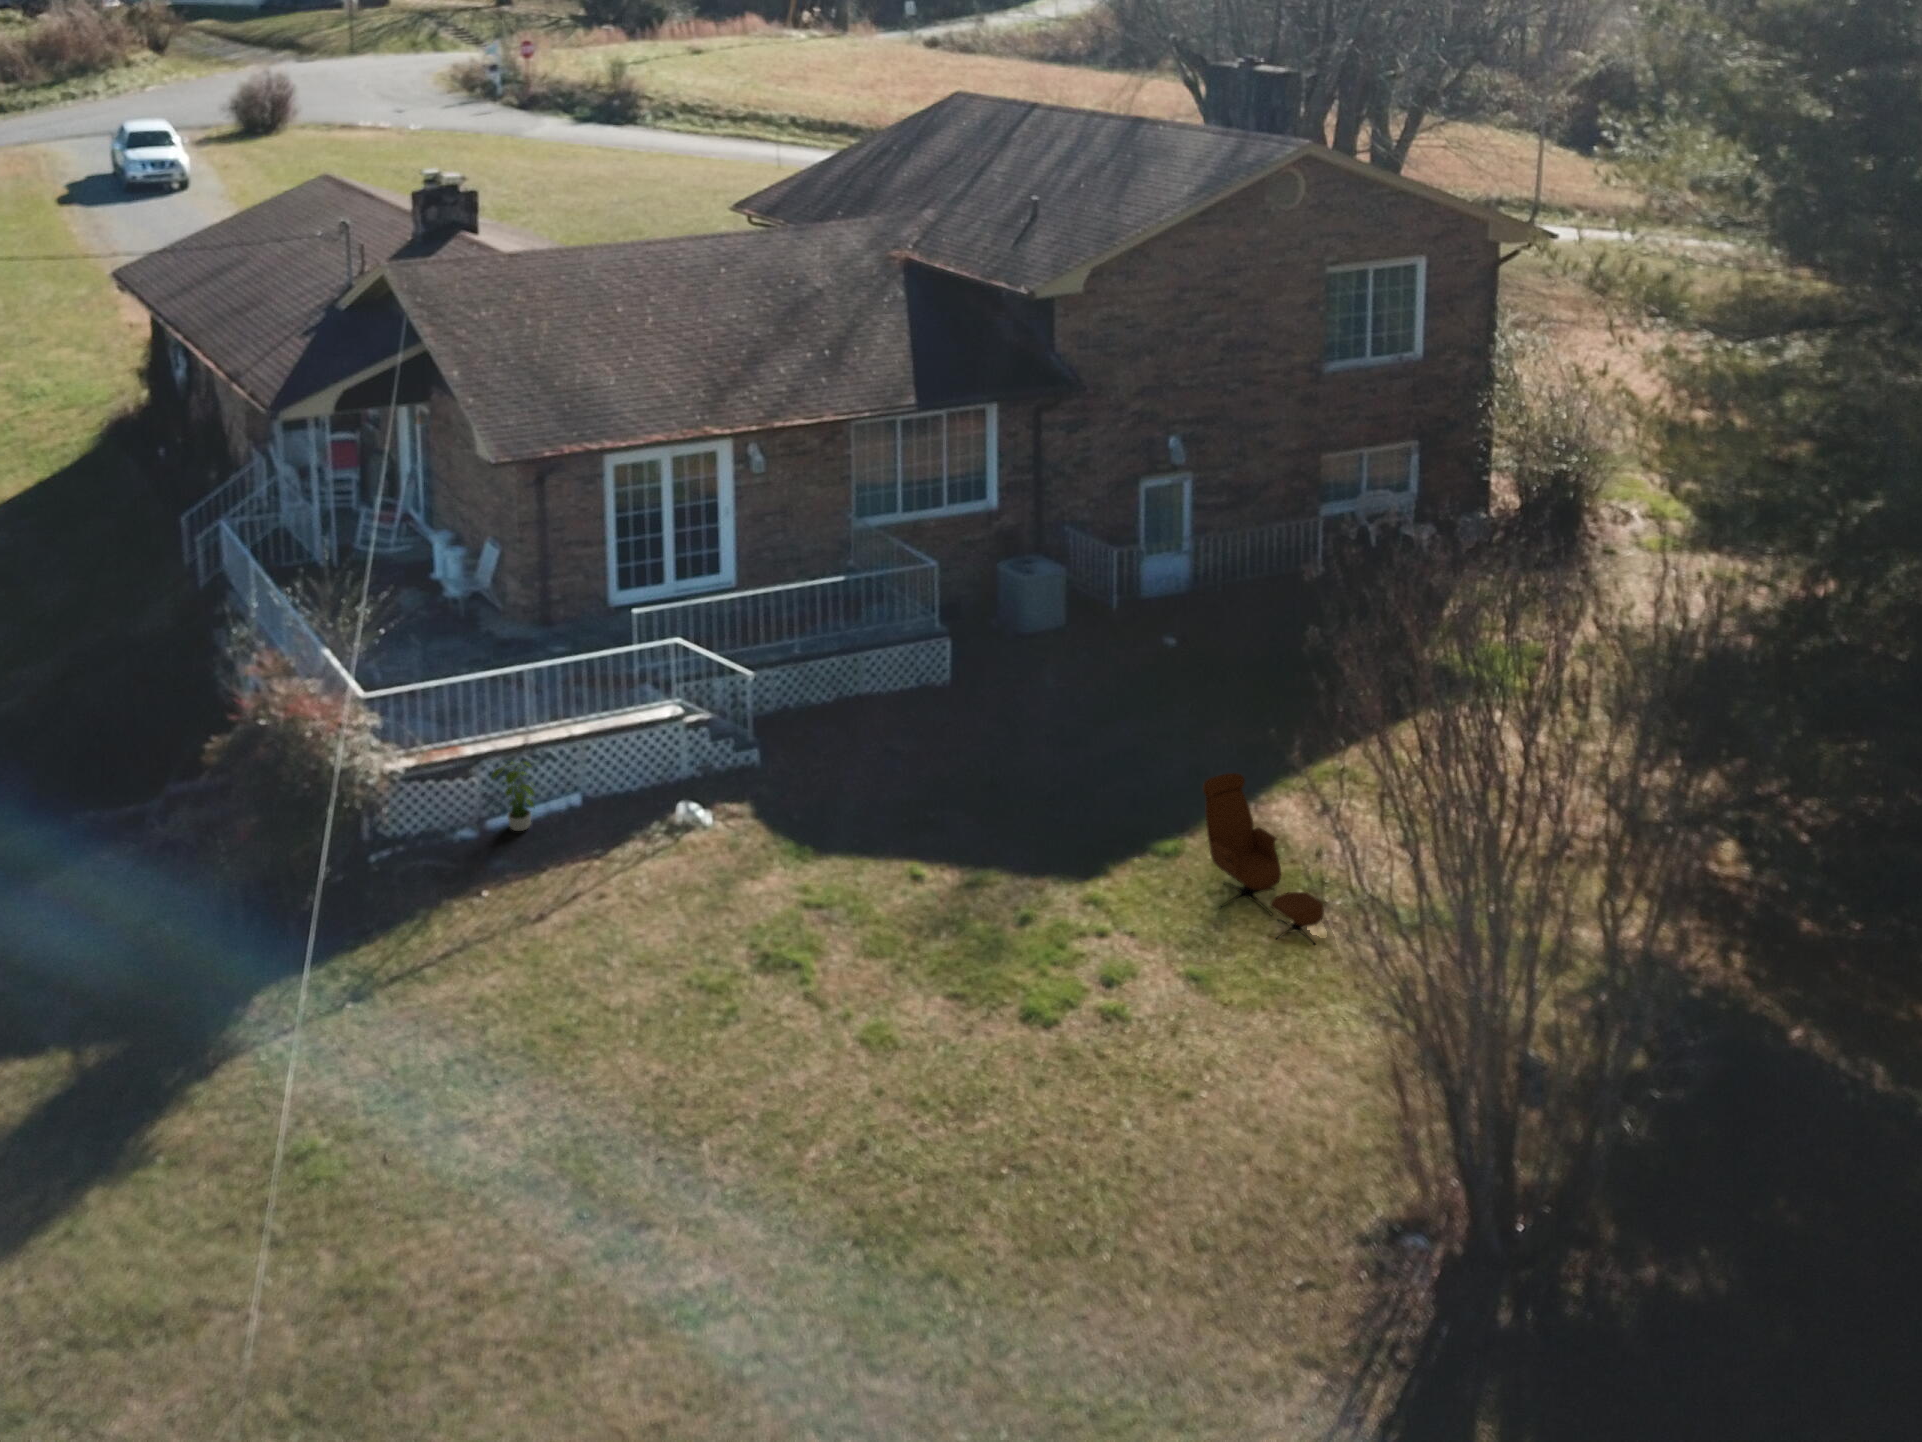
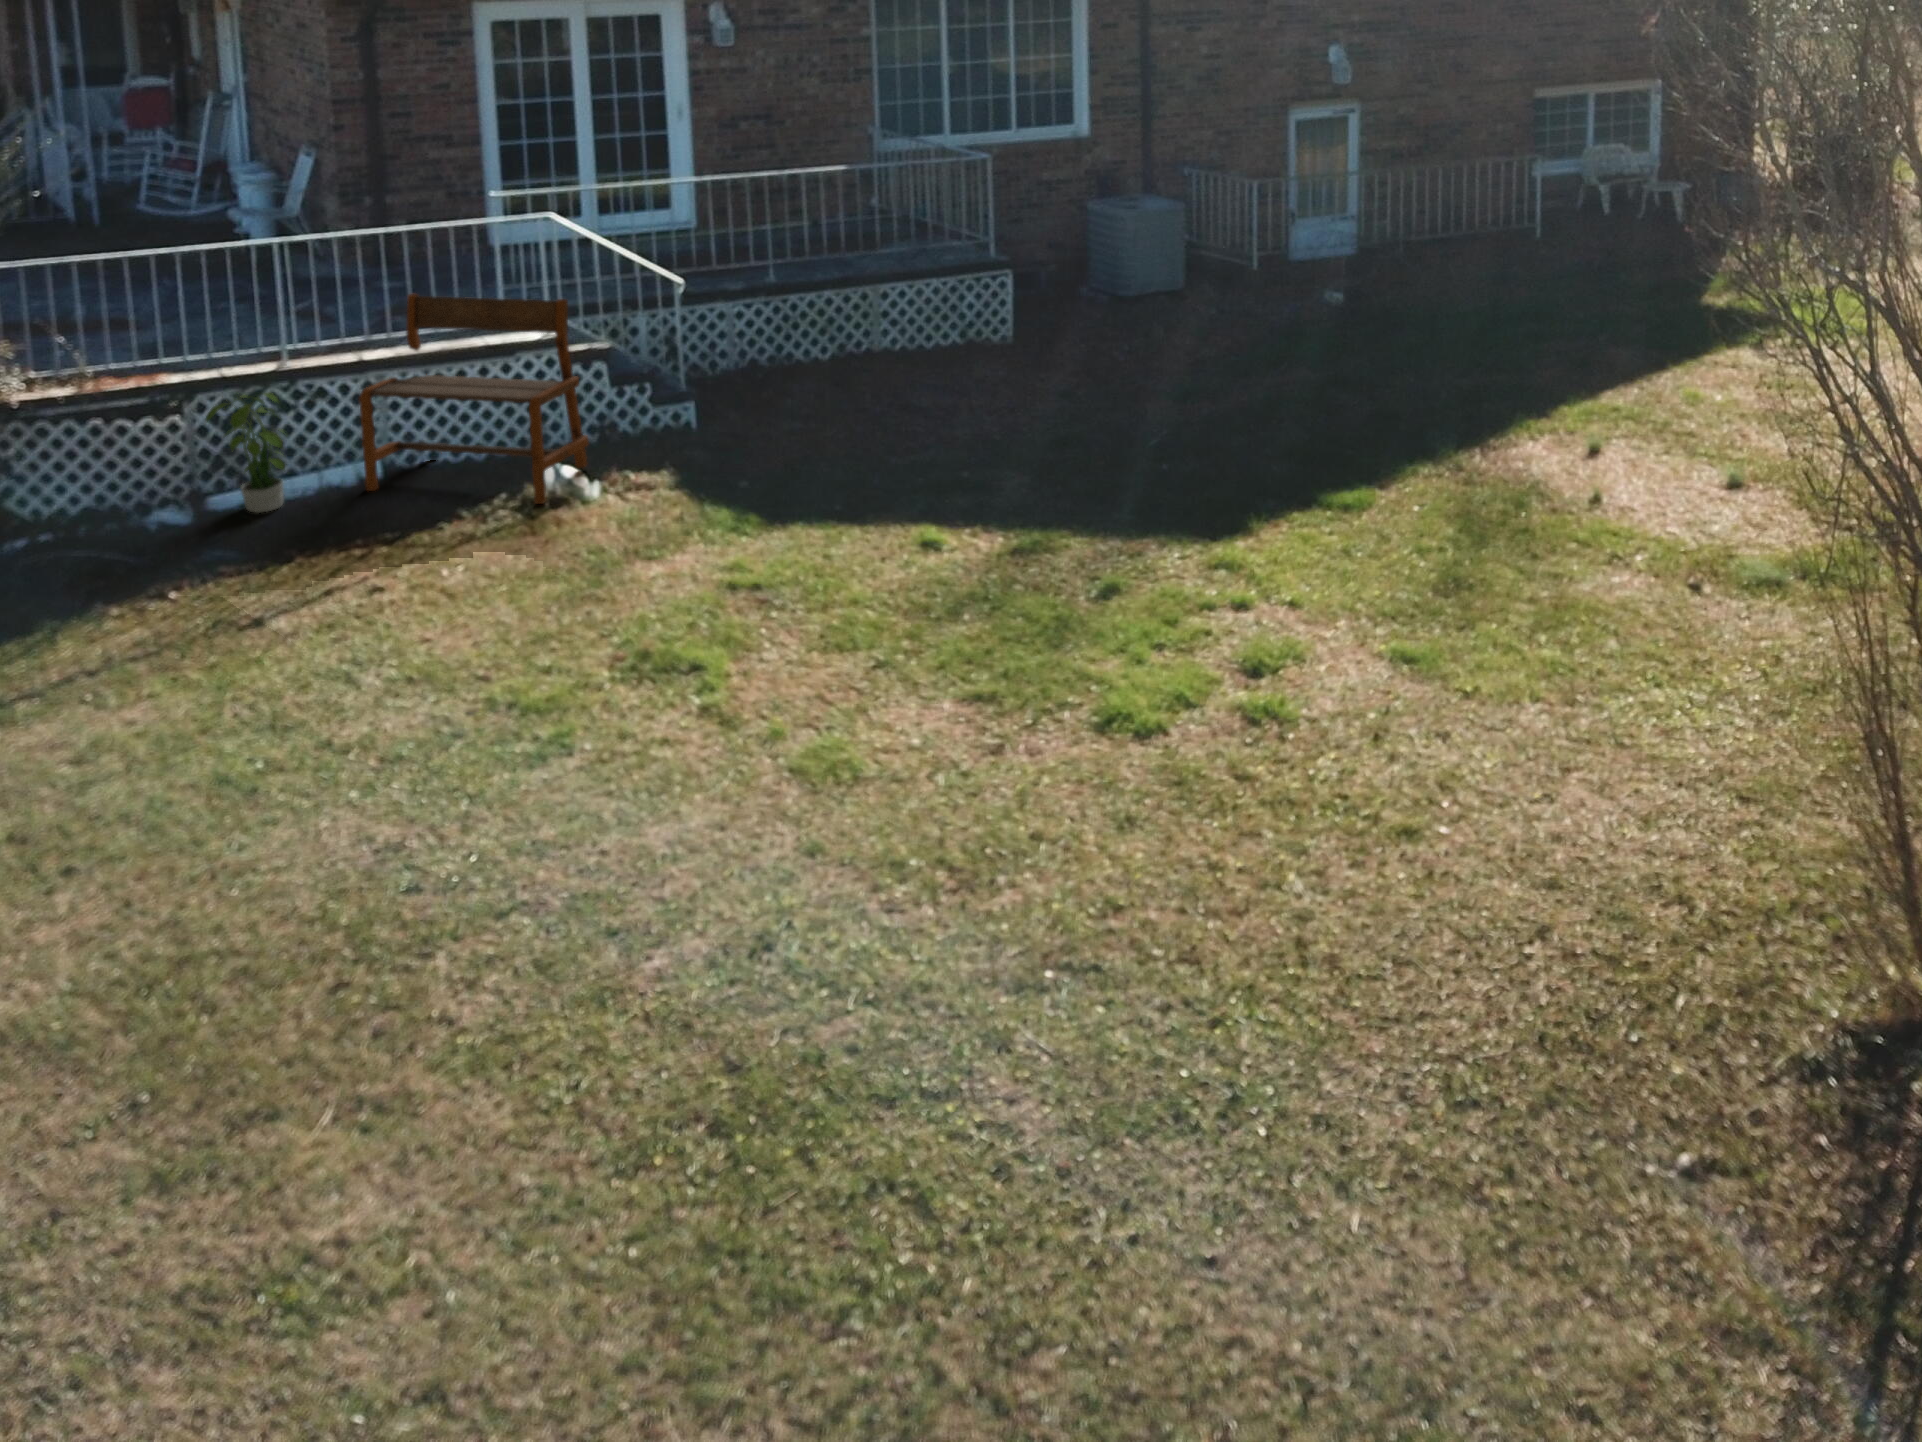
bench: none [573,693,702,831] -> present [359,294,589,504]
lounge chair: present [1203,773,1324,939] -> none [1411,353,1618,612]

